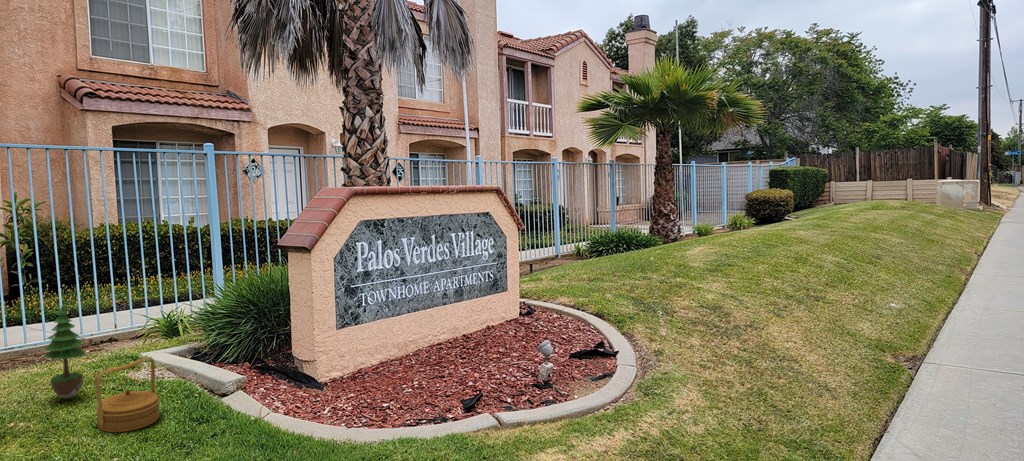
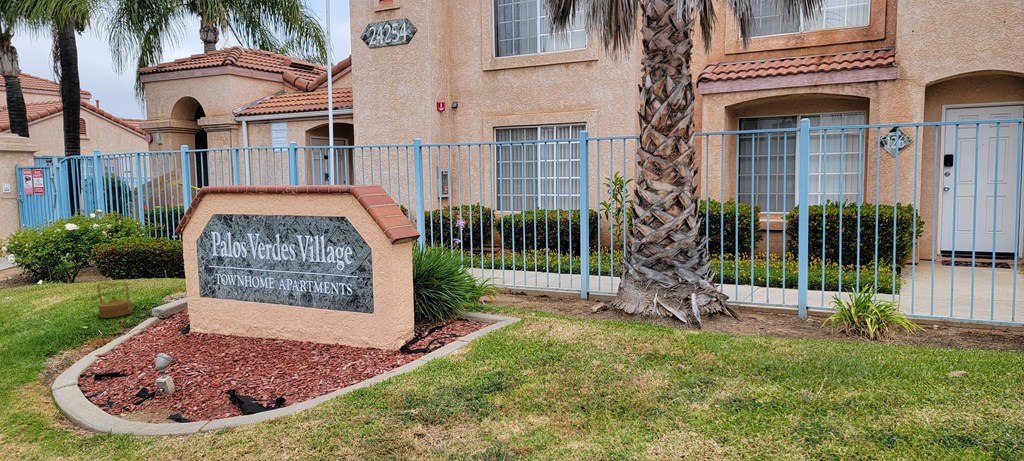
potted tree: present [44,306,85,399] -> none [142,247,163,299]

